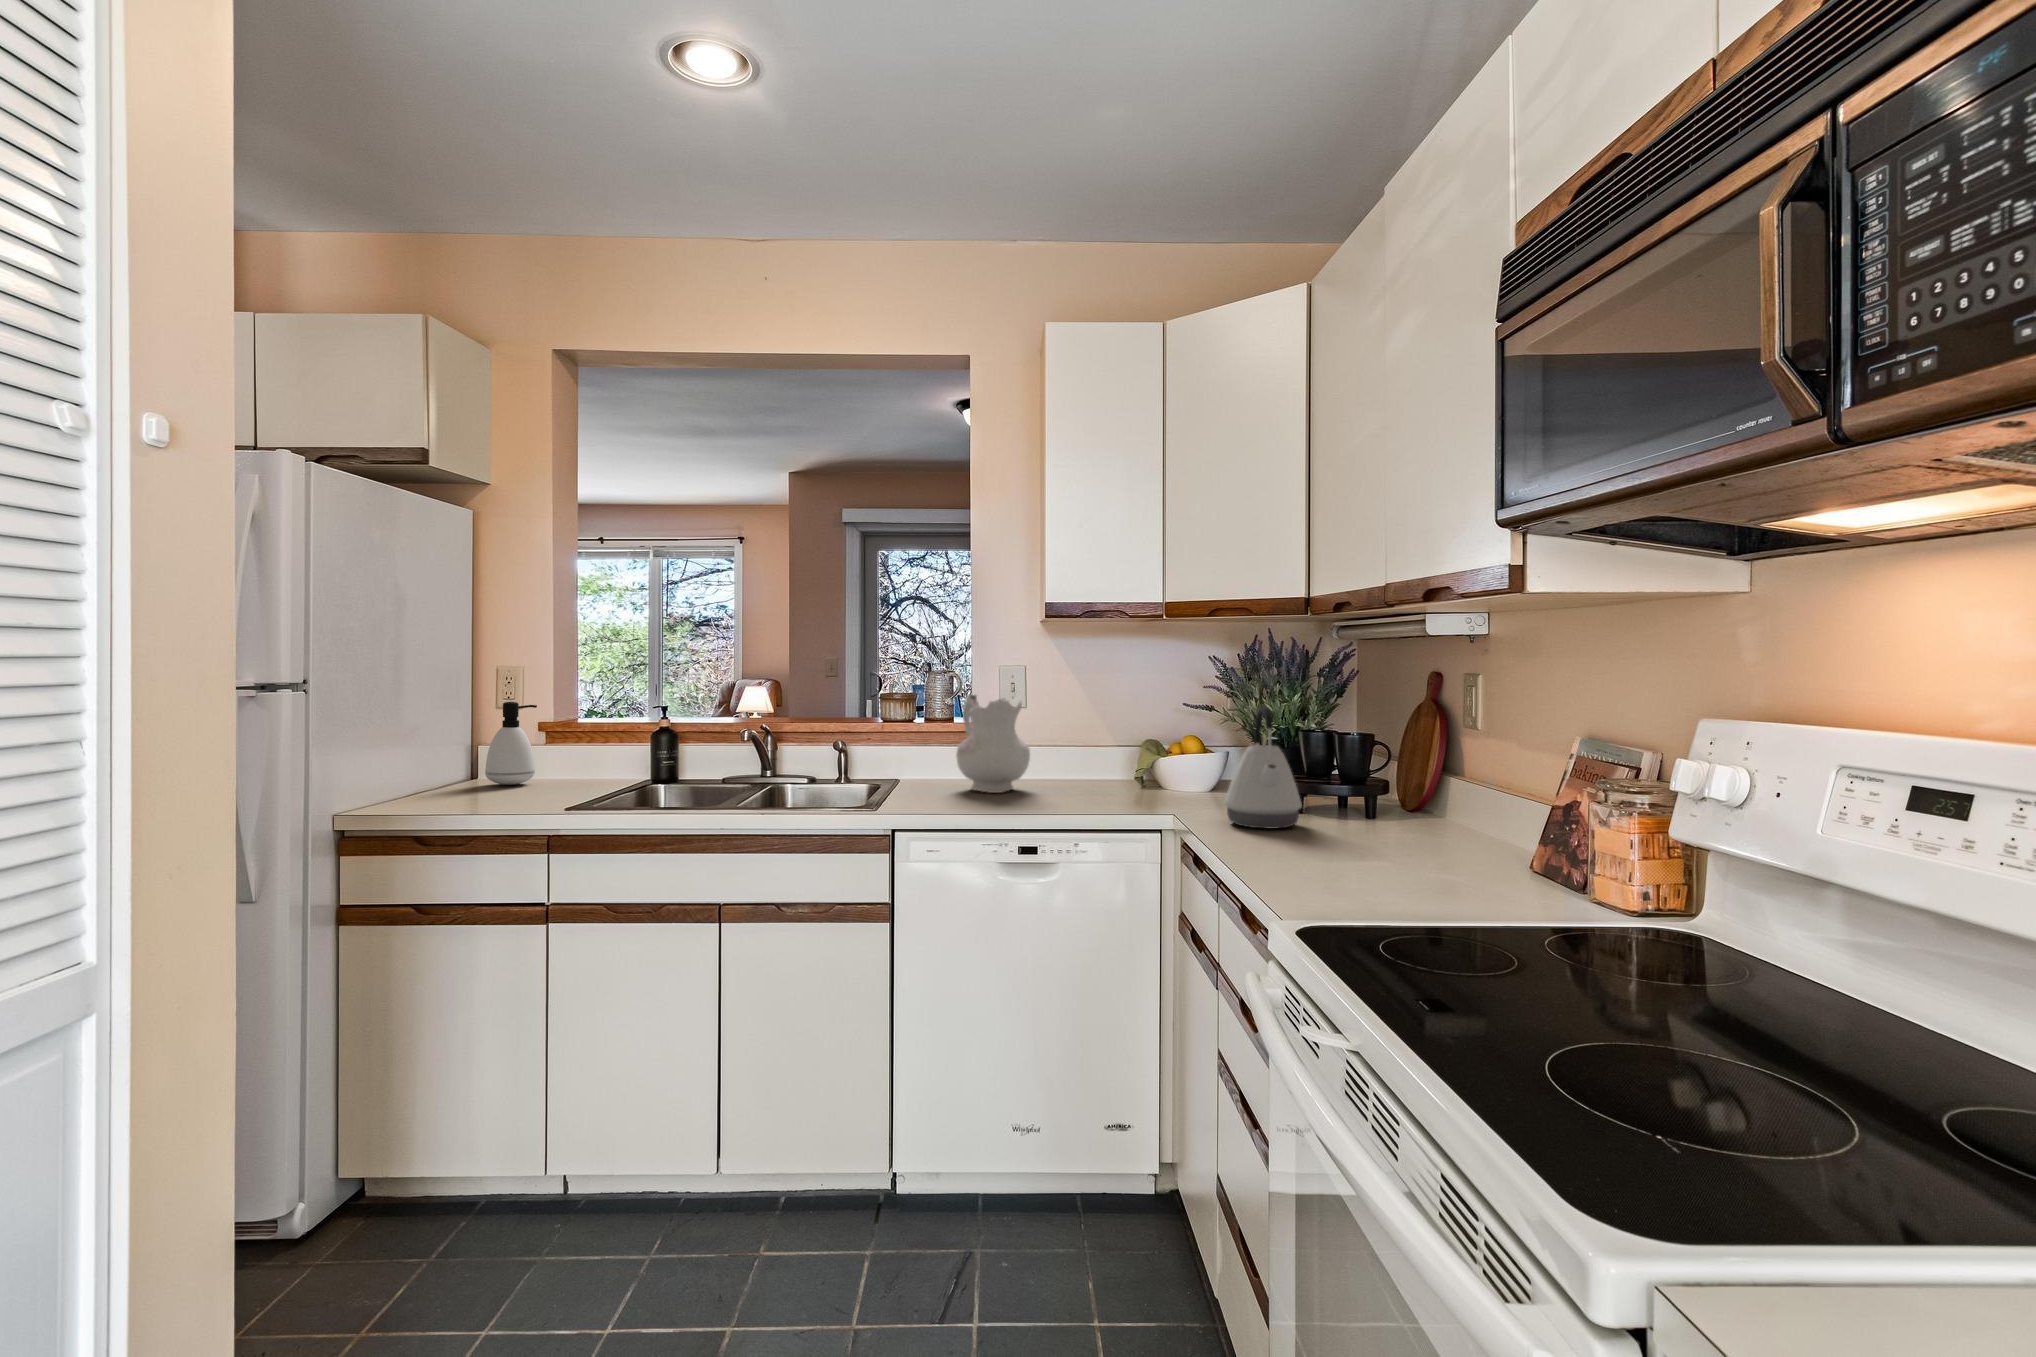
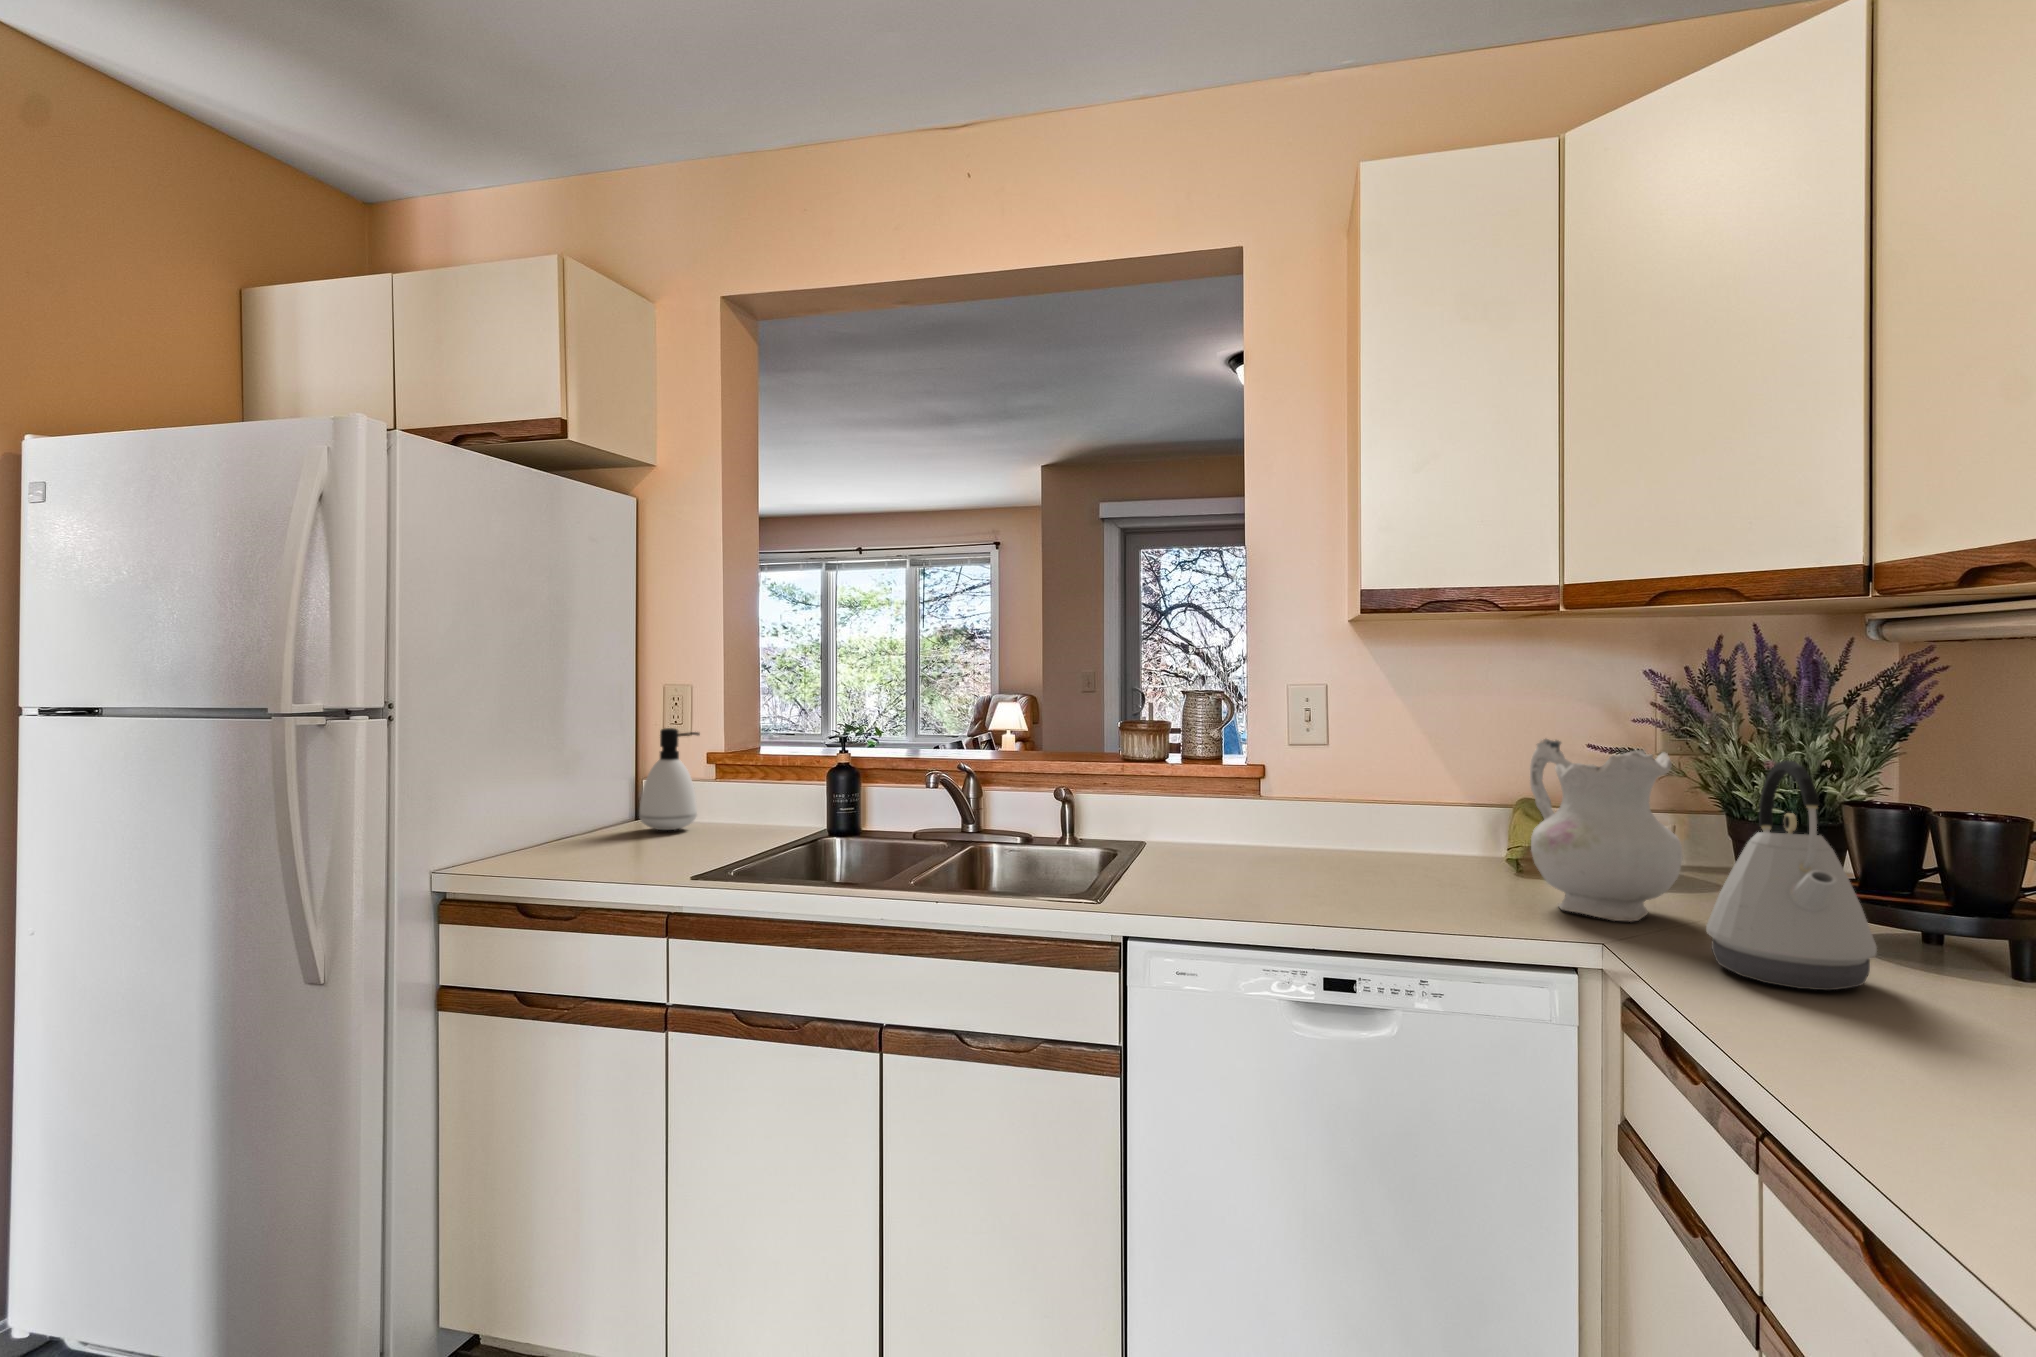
ceramic pitcher: present [956,694,1030,793] -> present [1530,739,1682,921]

